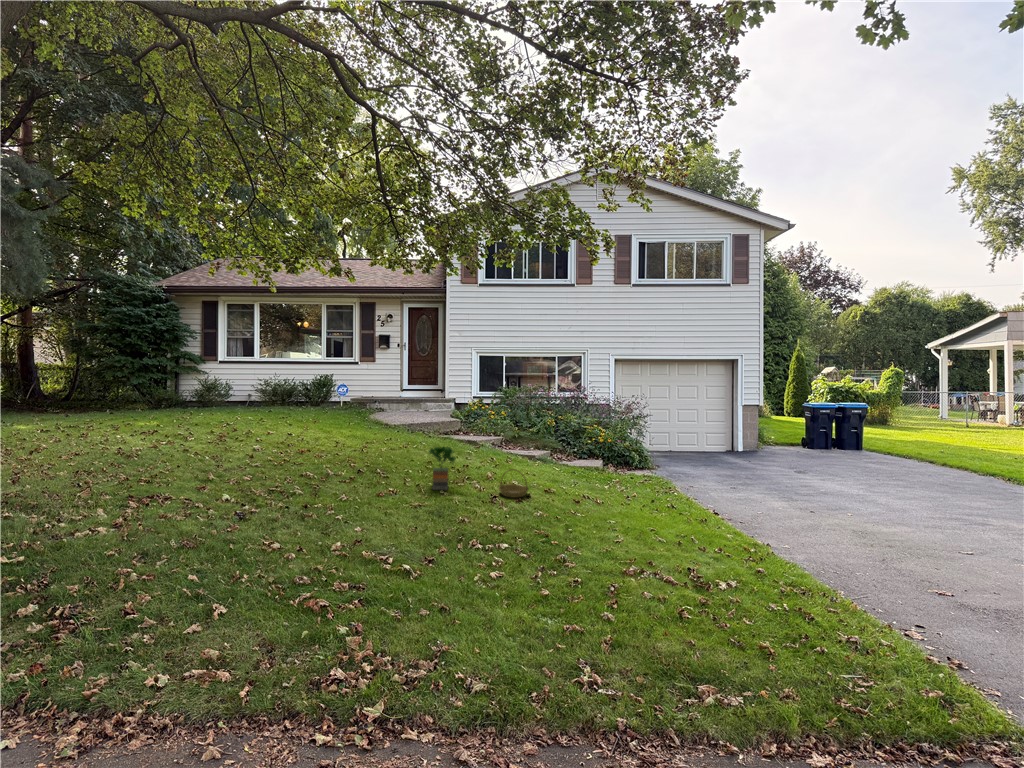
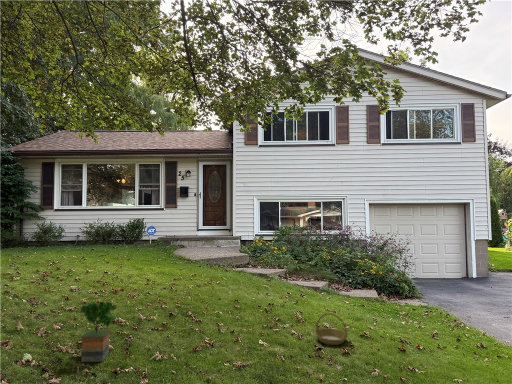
potted tree: present [429,447,456,490] -> present [80,301,116,362]

